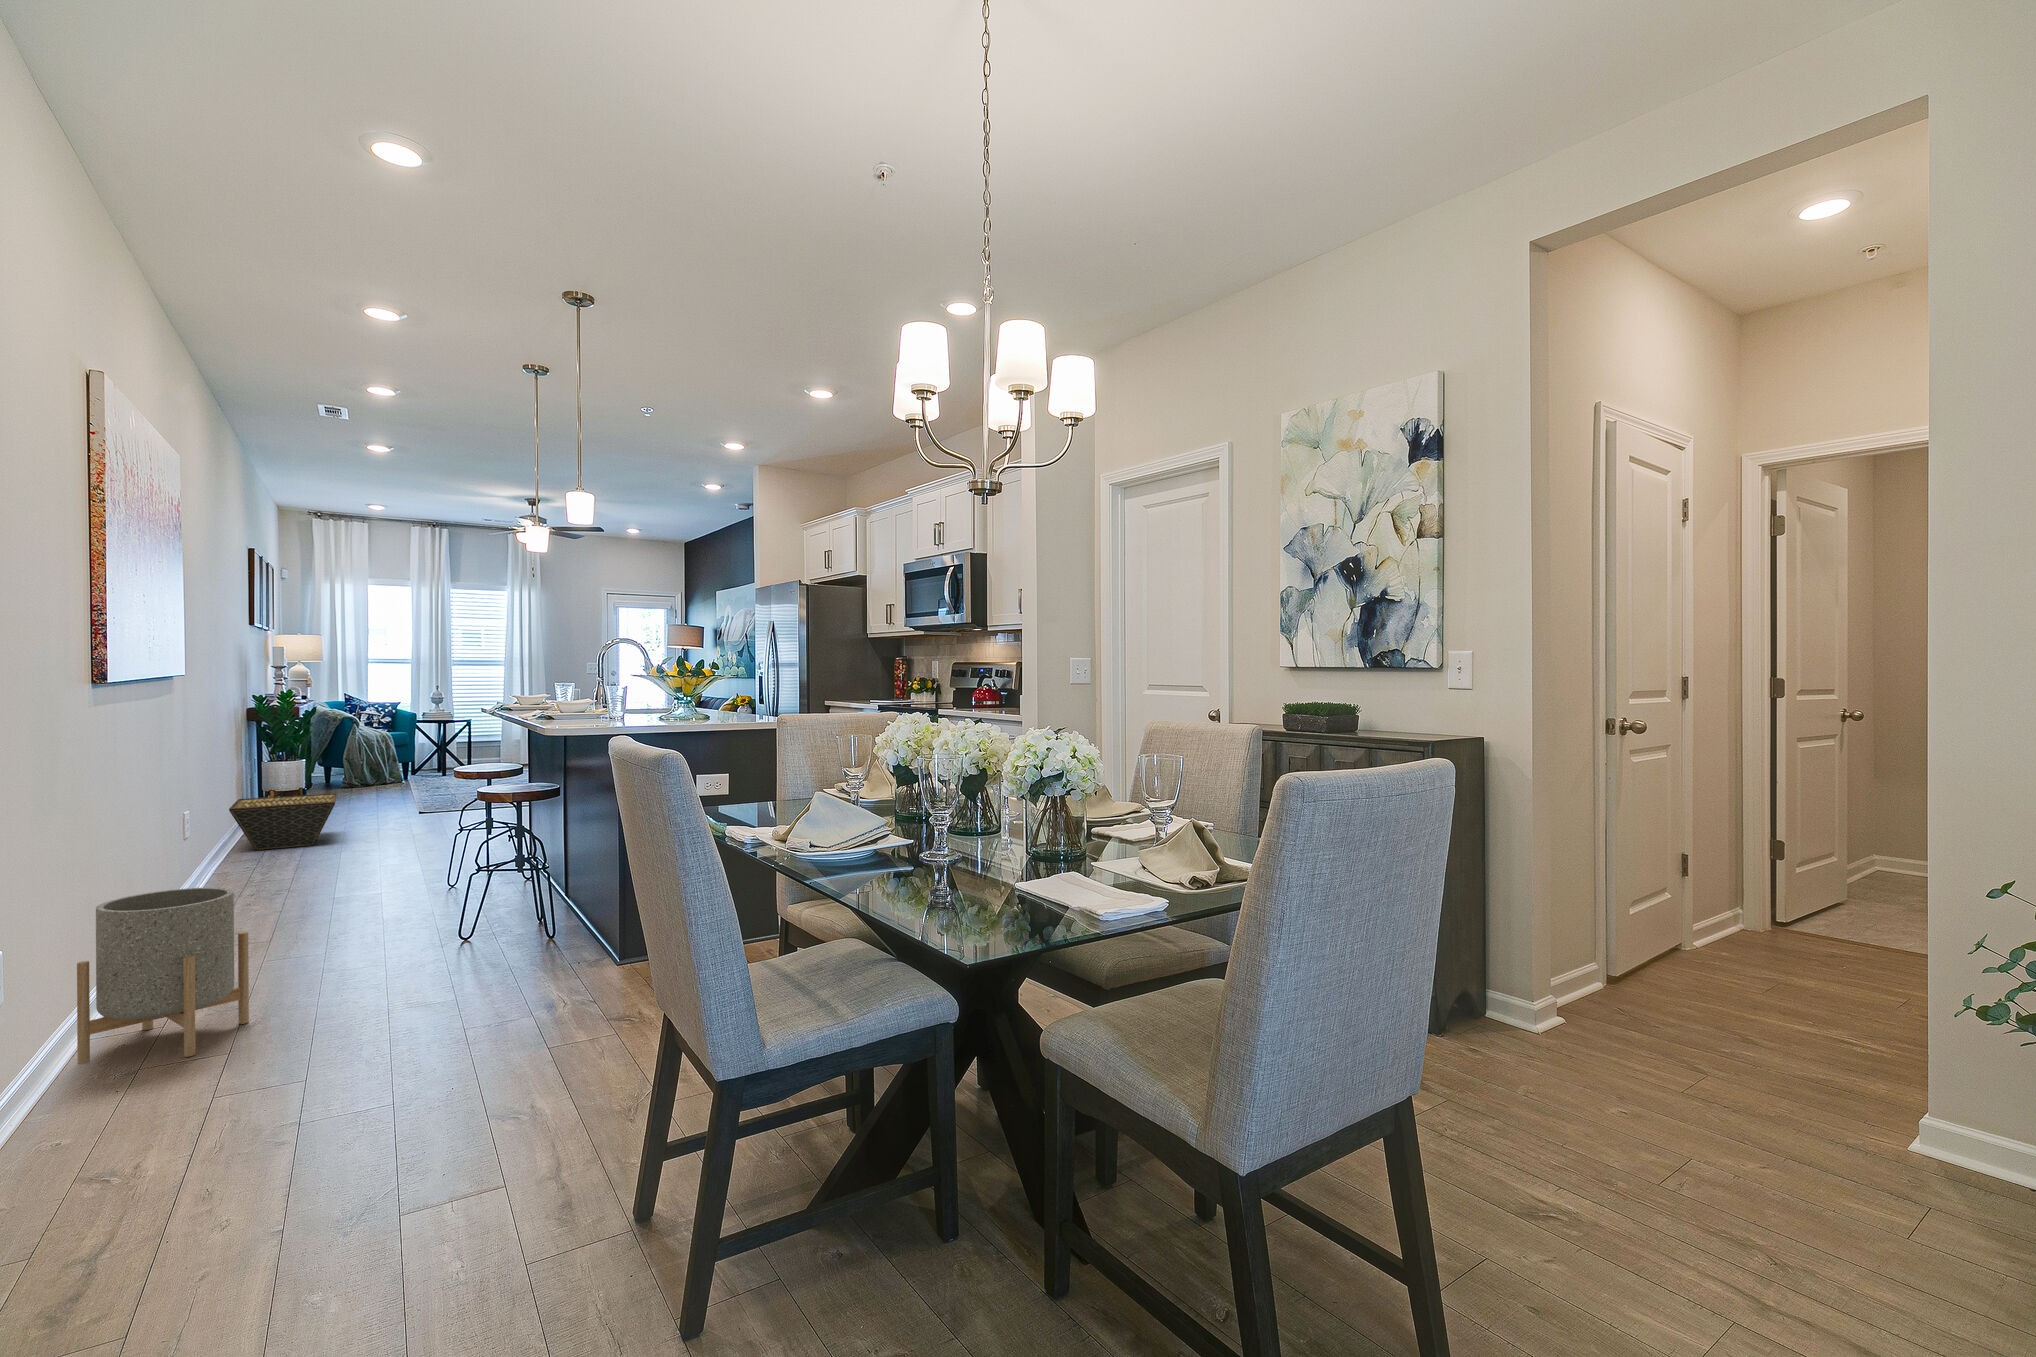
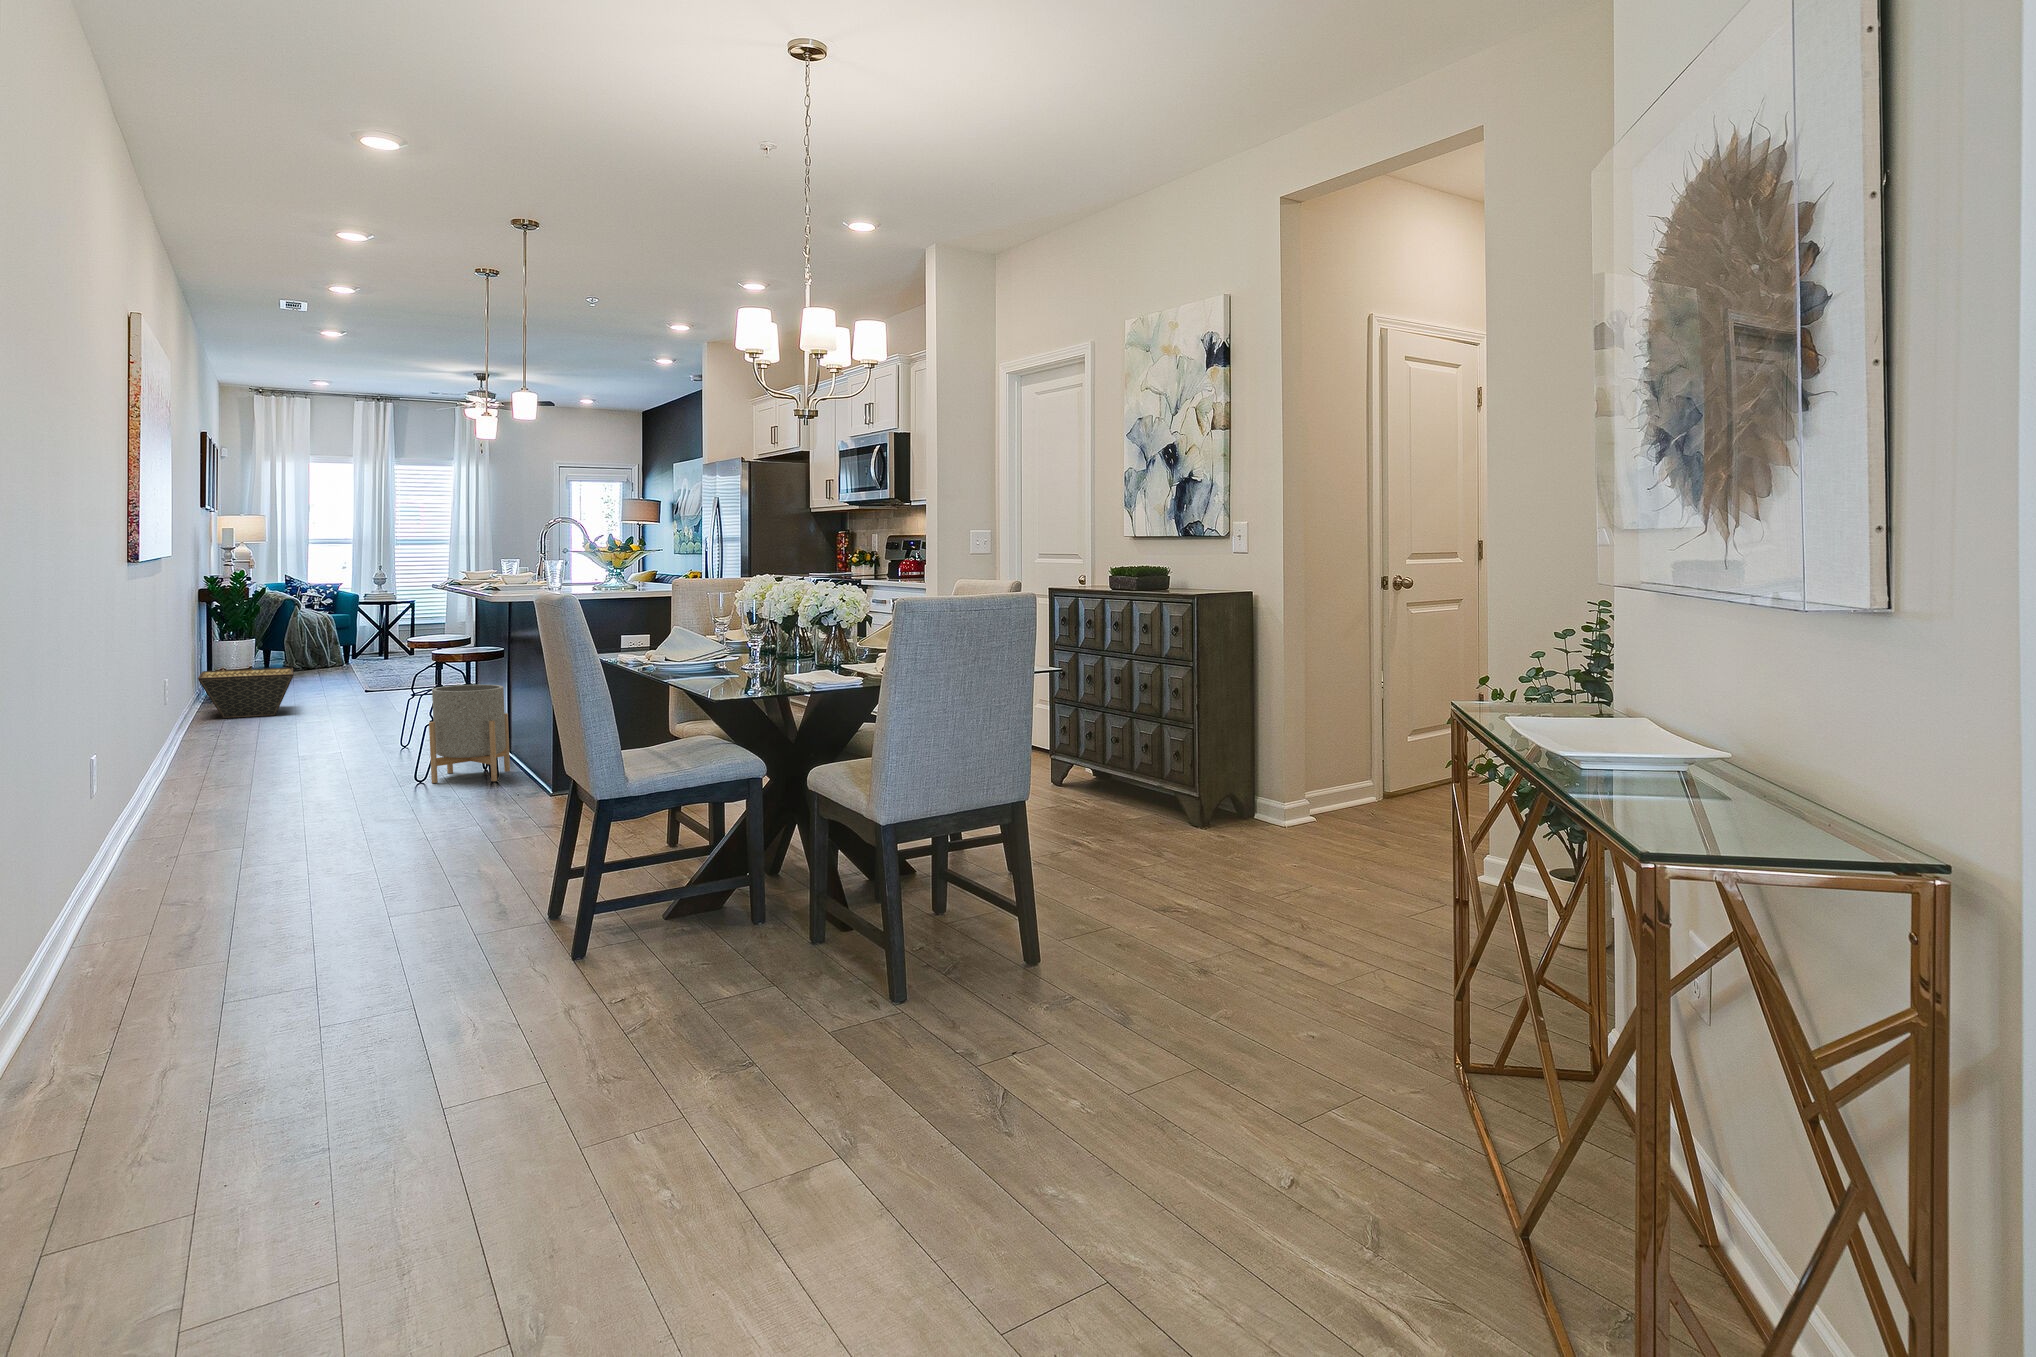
planter: present [77,887,249,1064] -> present [429,685,510,783]

